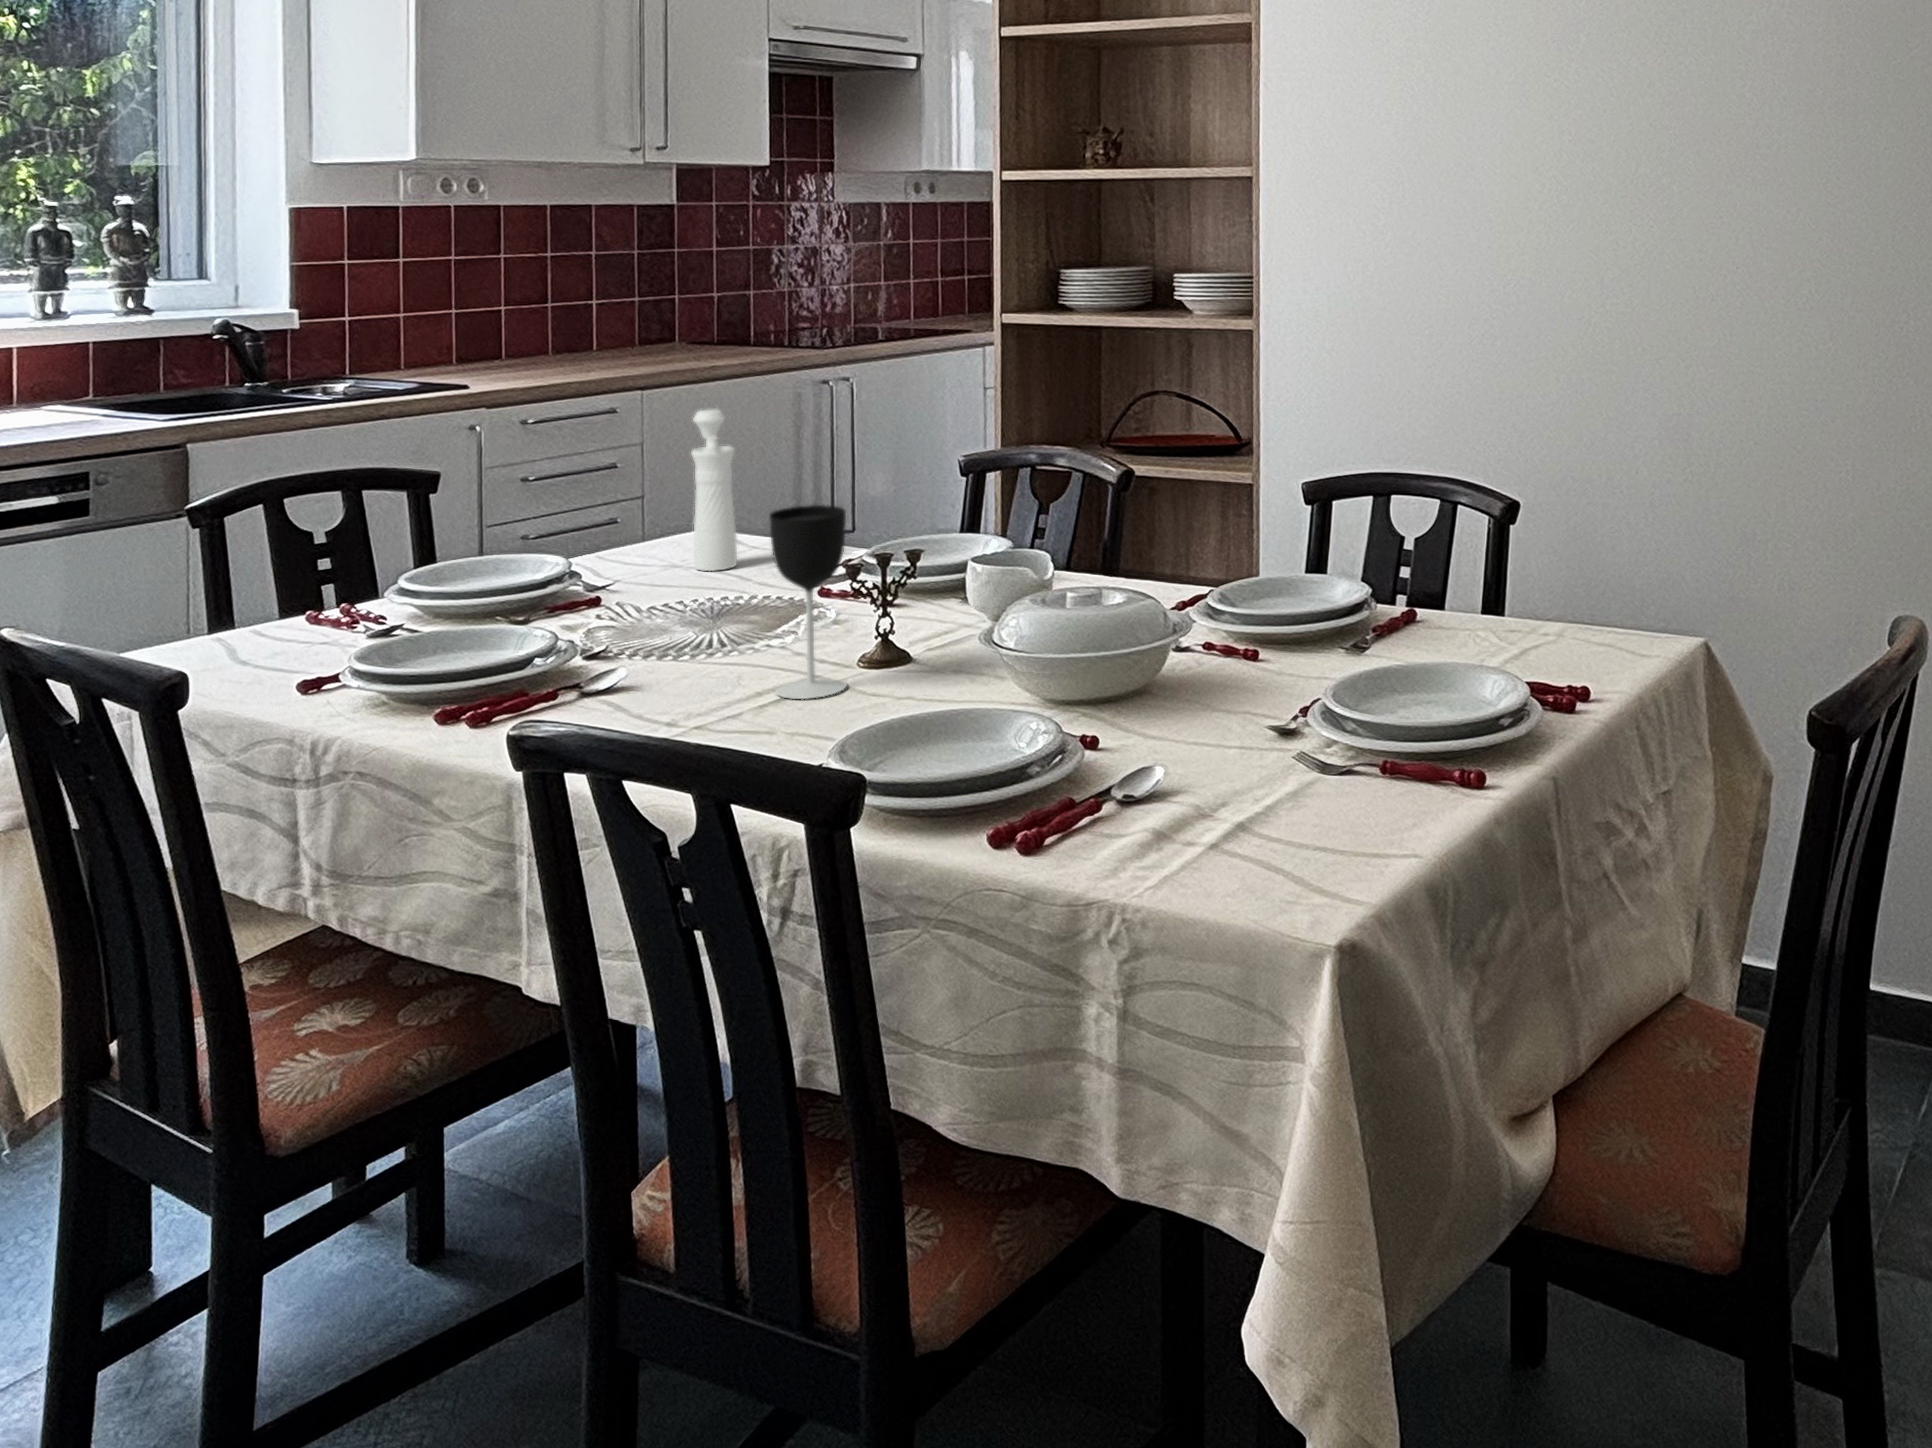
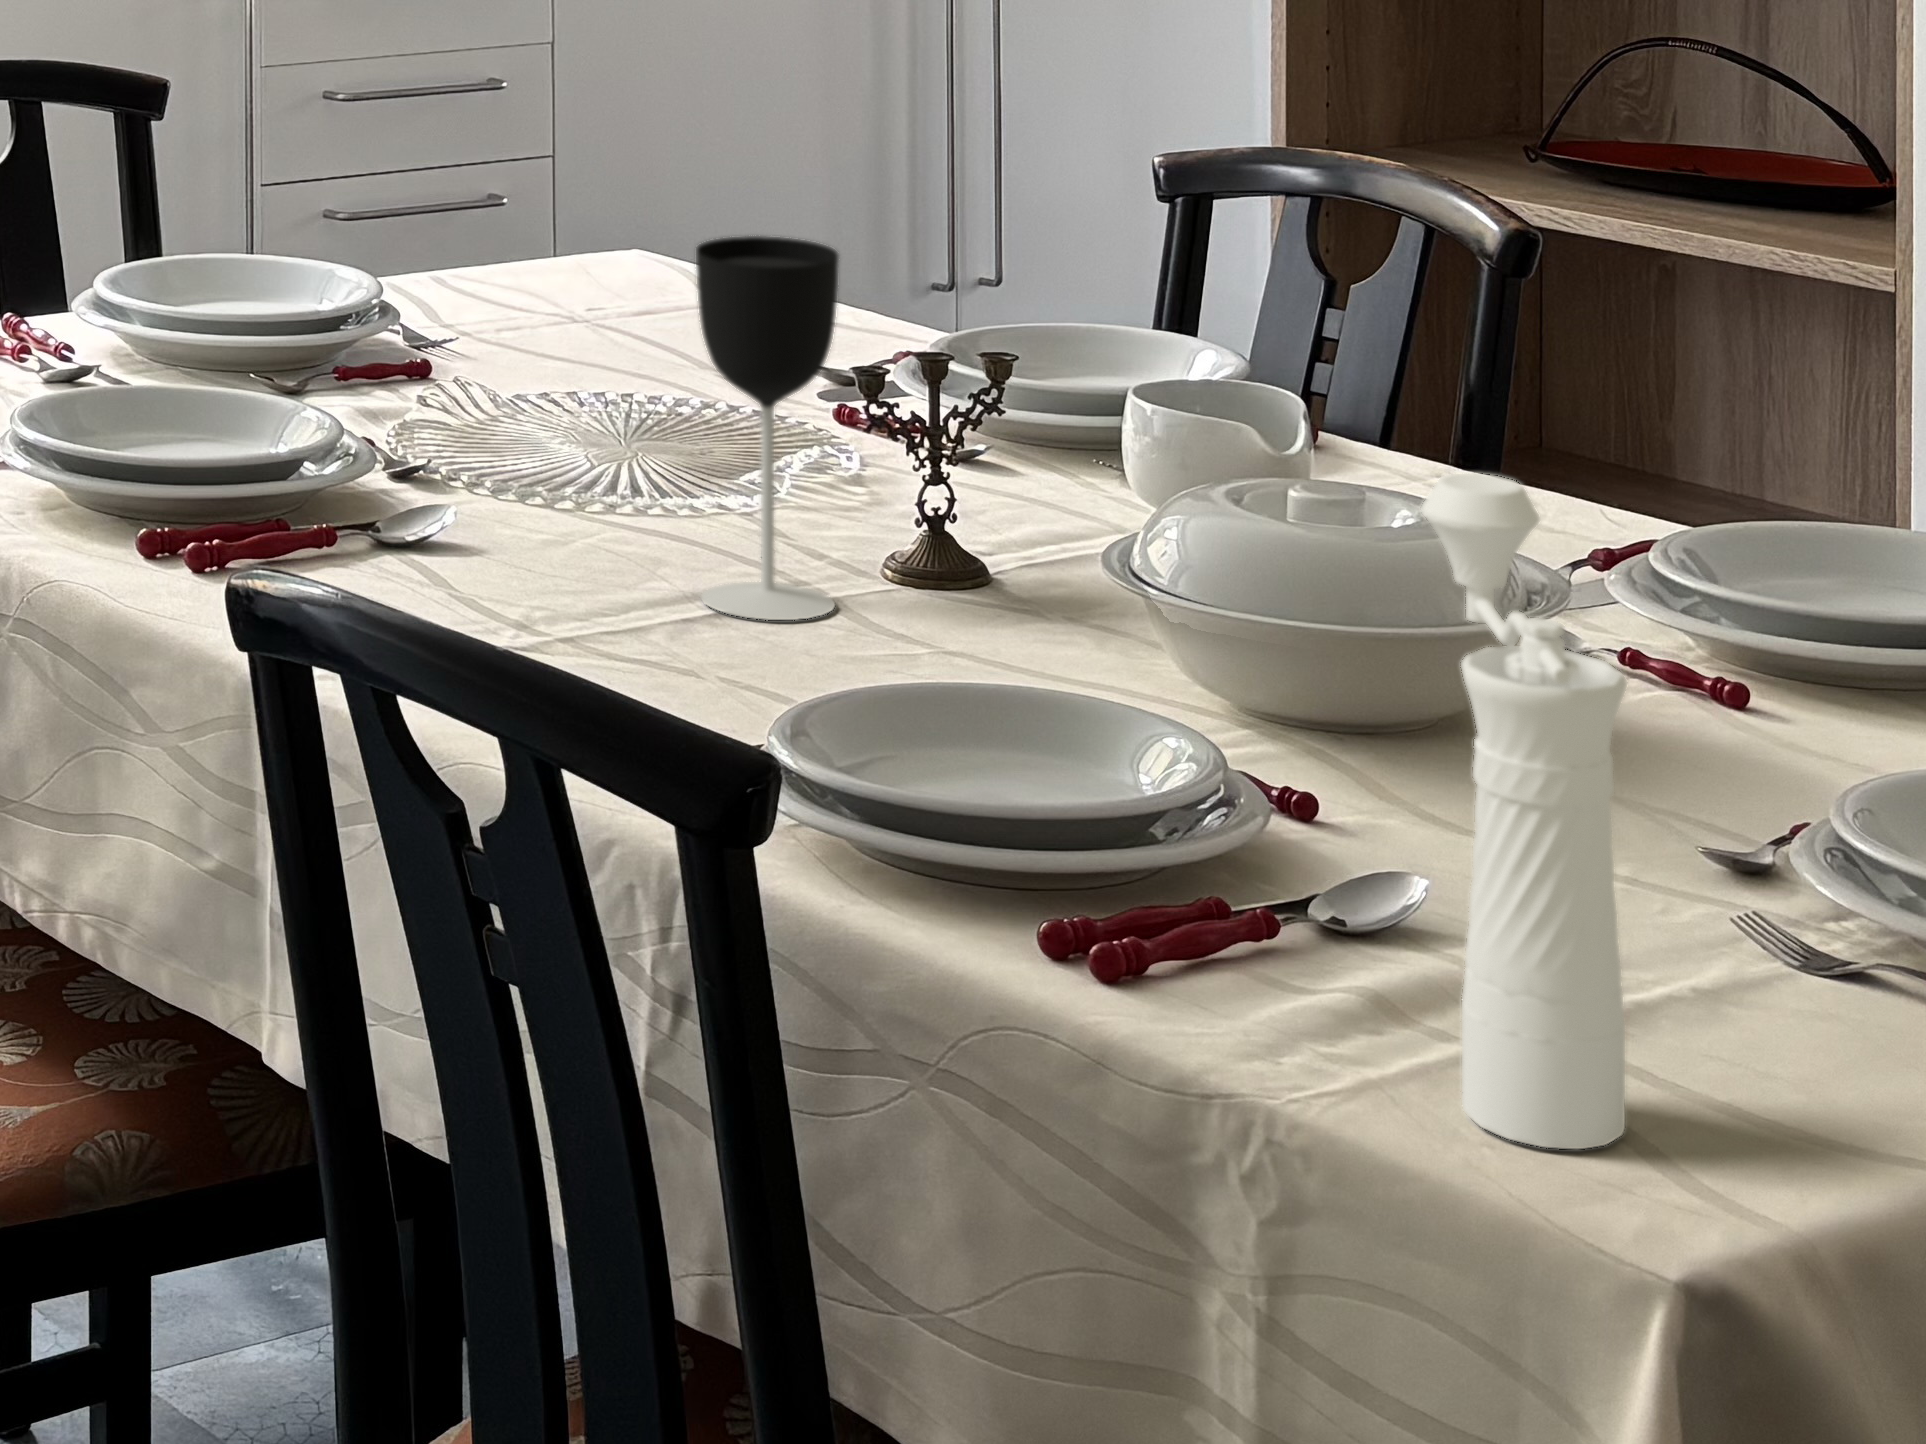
pepper mill: present [691,410,737,571] -> present [1421,474,1627,1149]

